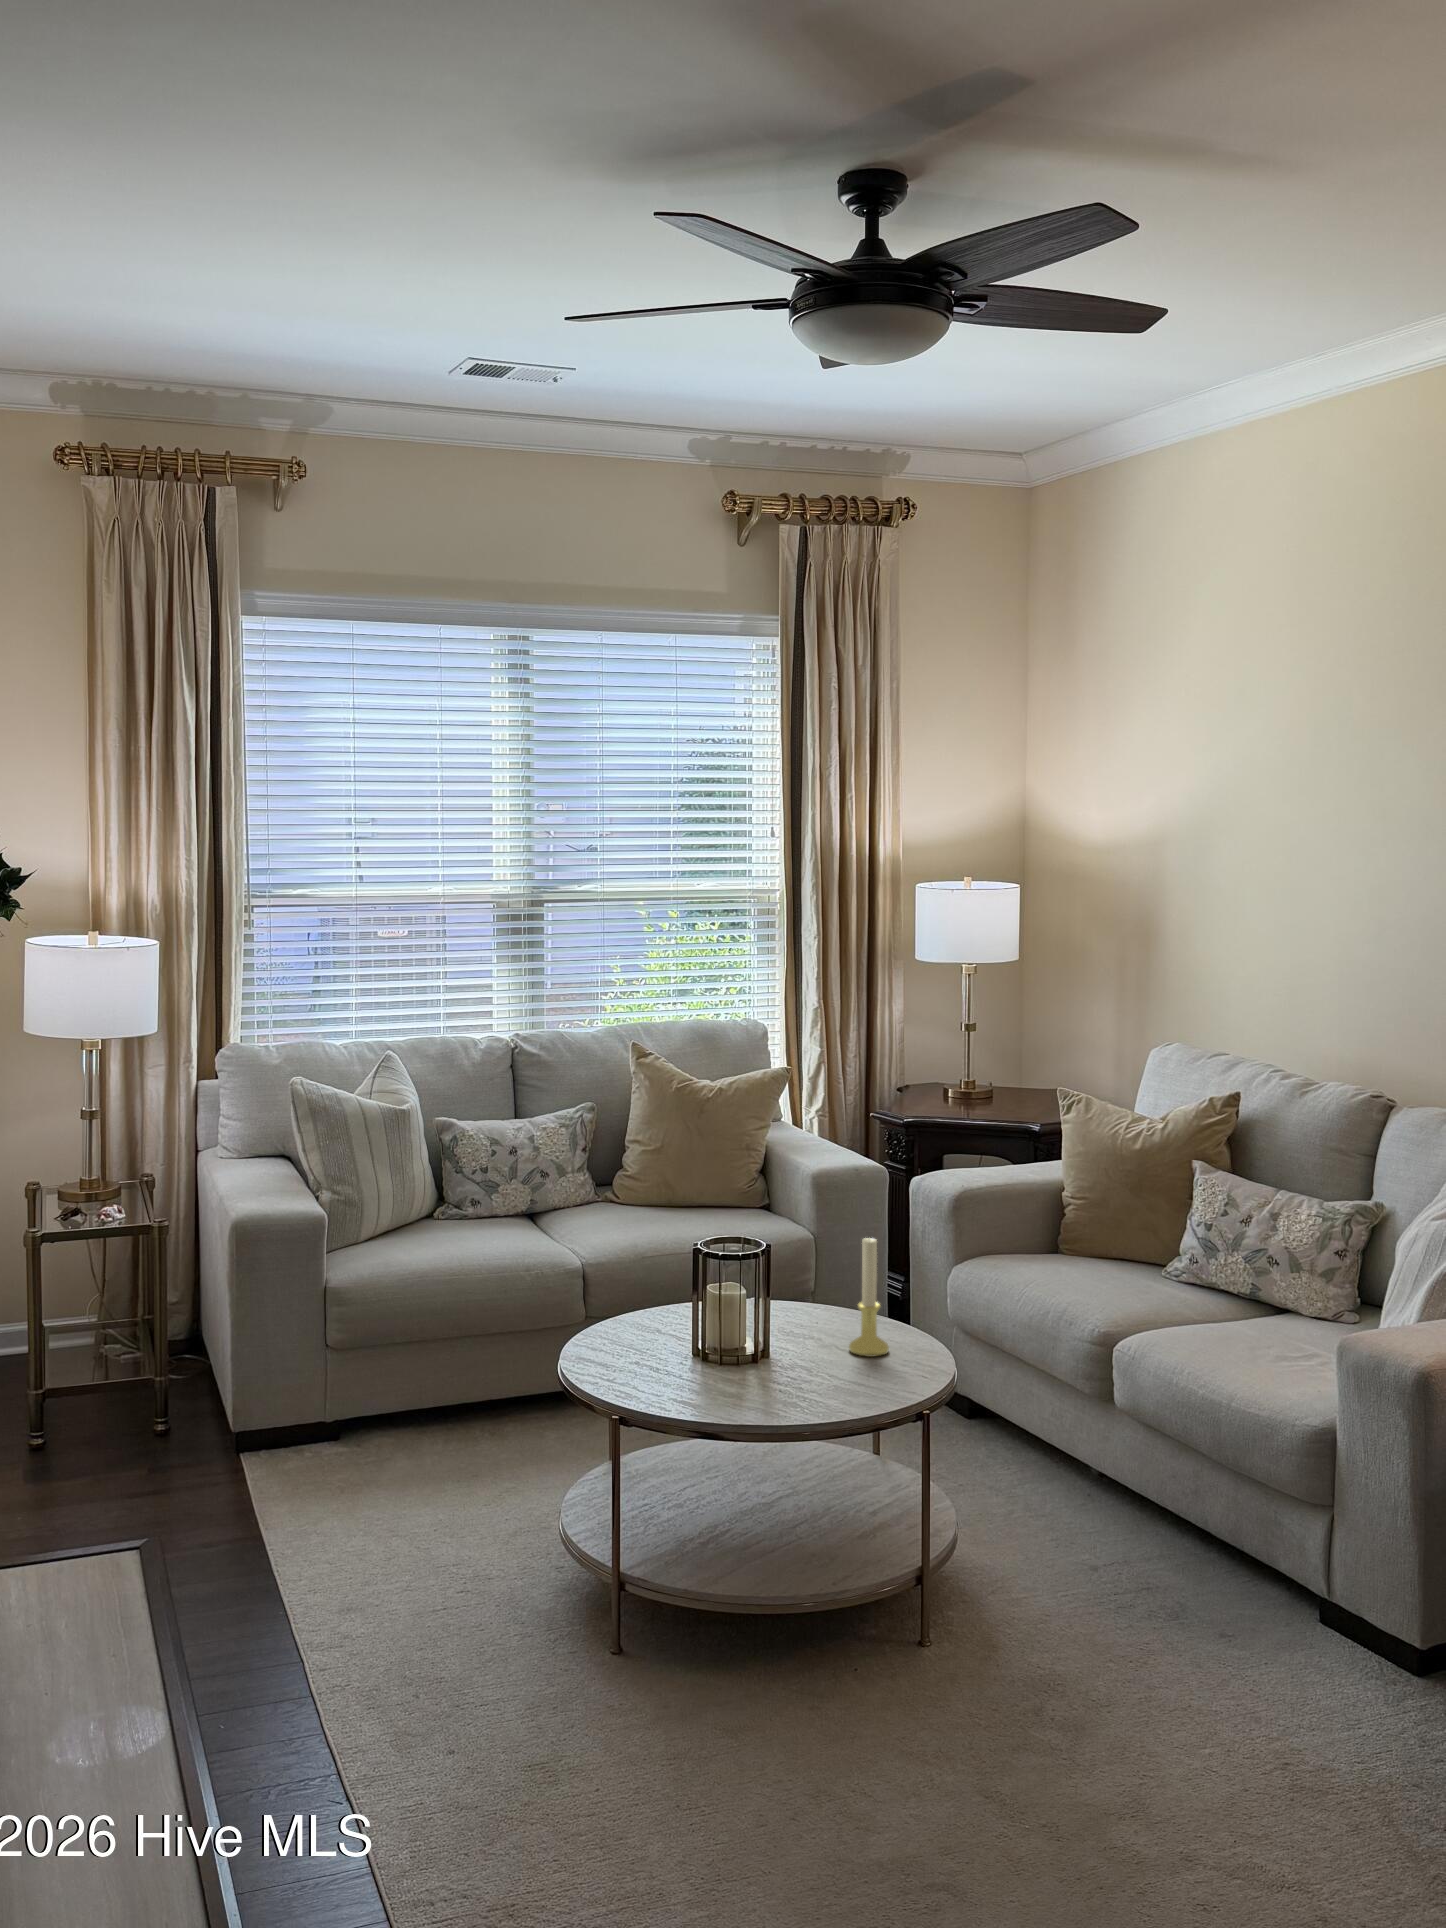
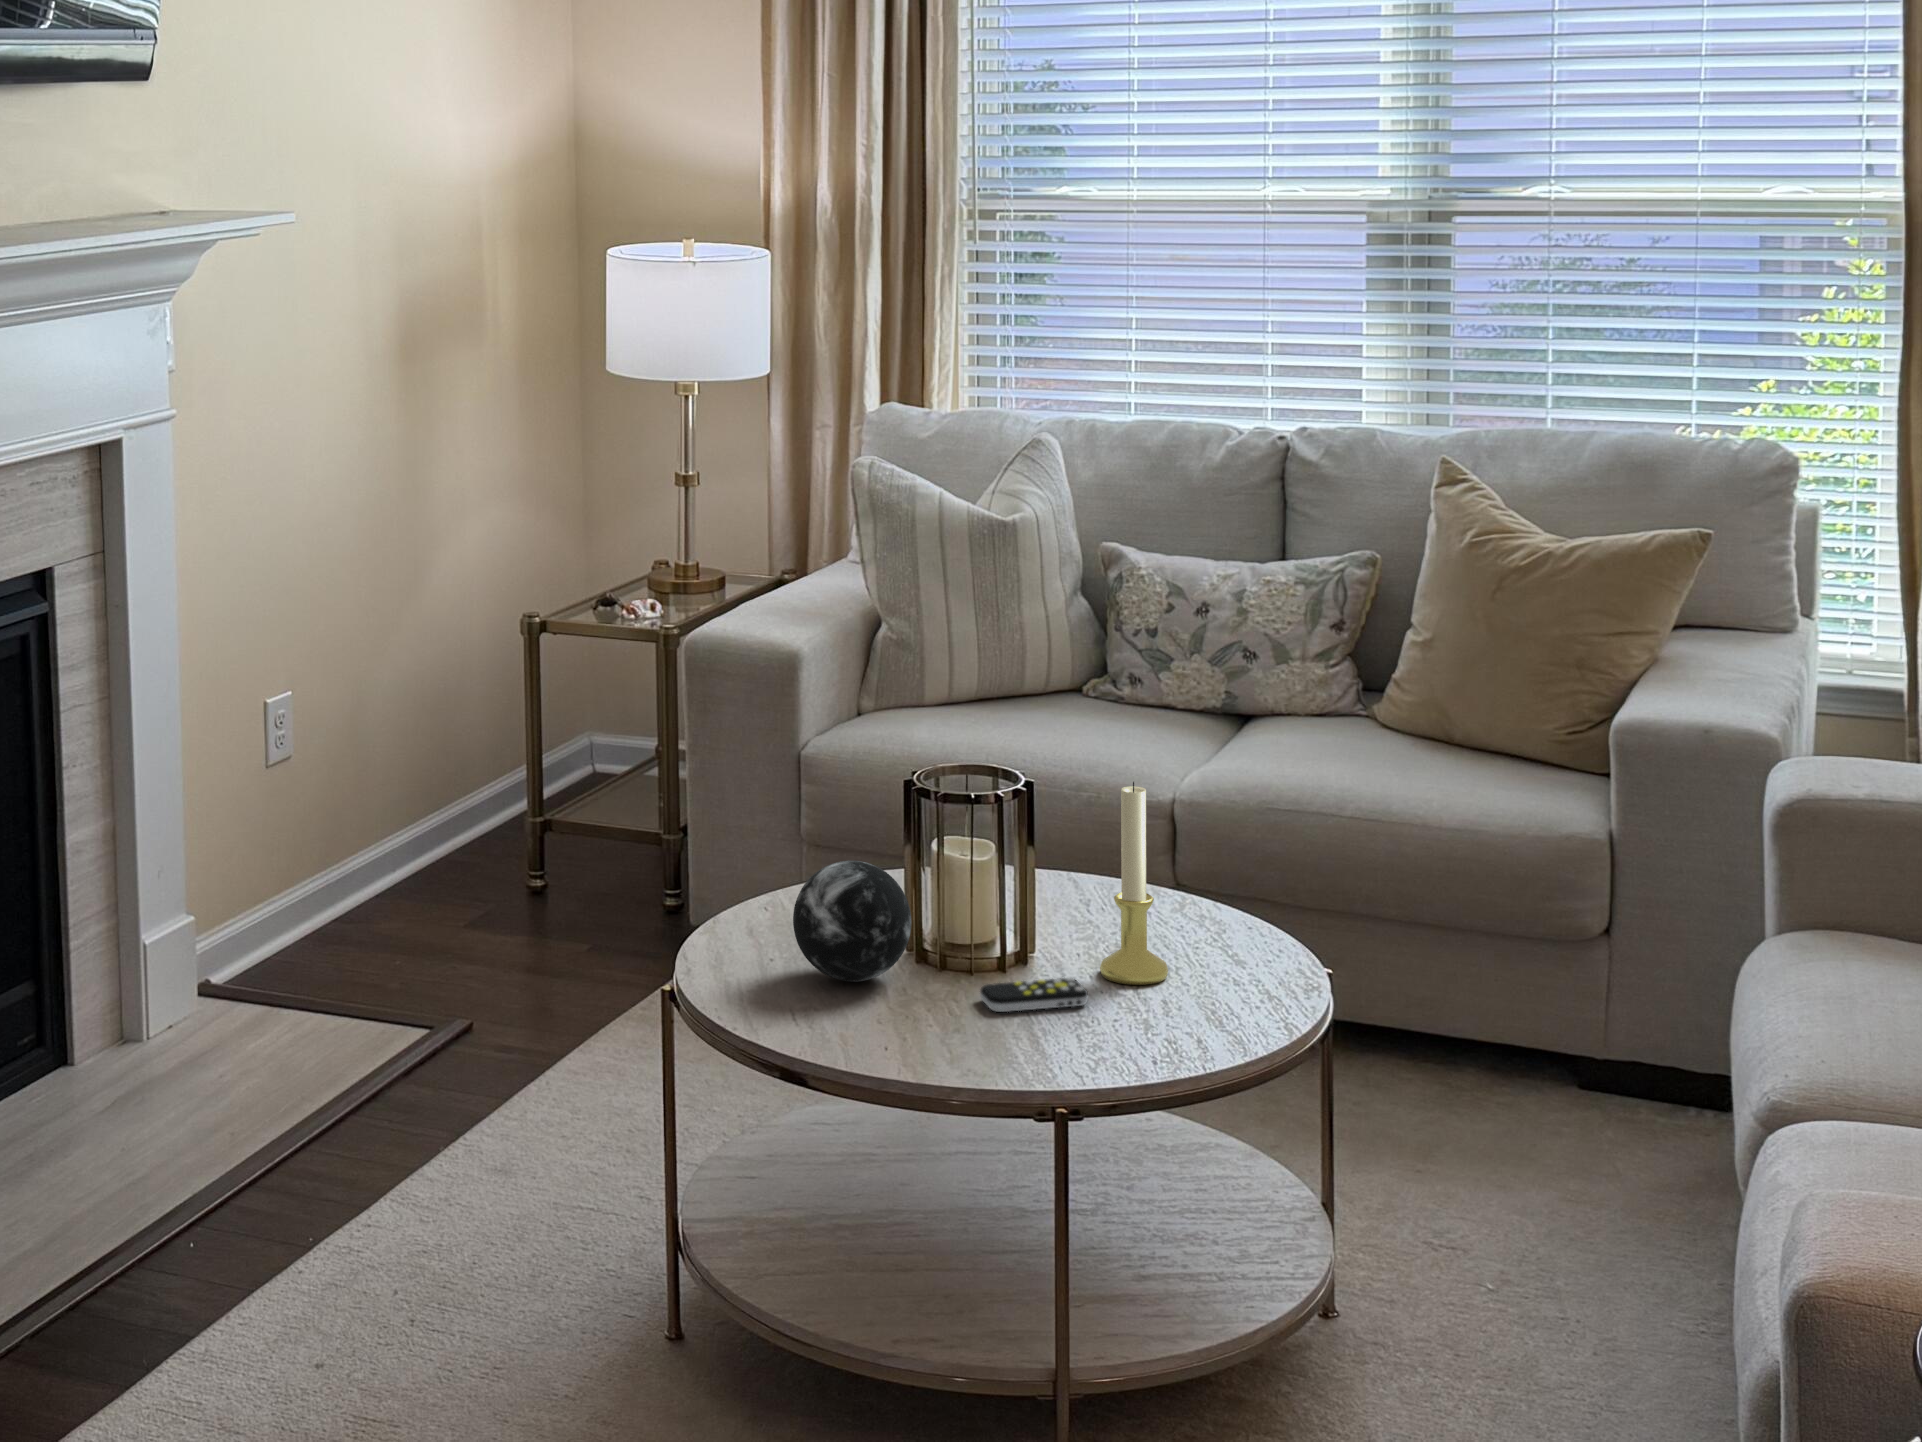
decorative orb: none [724,1316,799,1394] -> present [793,861,911,982]
remote control: none [842,1358,892,1387] -> present [980,977,1088,1012]

